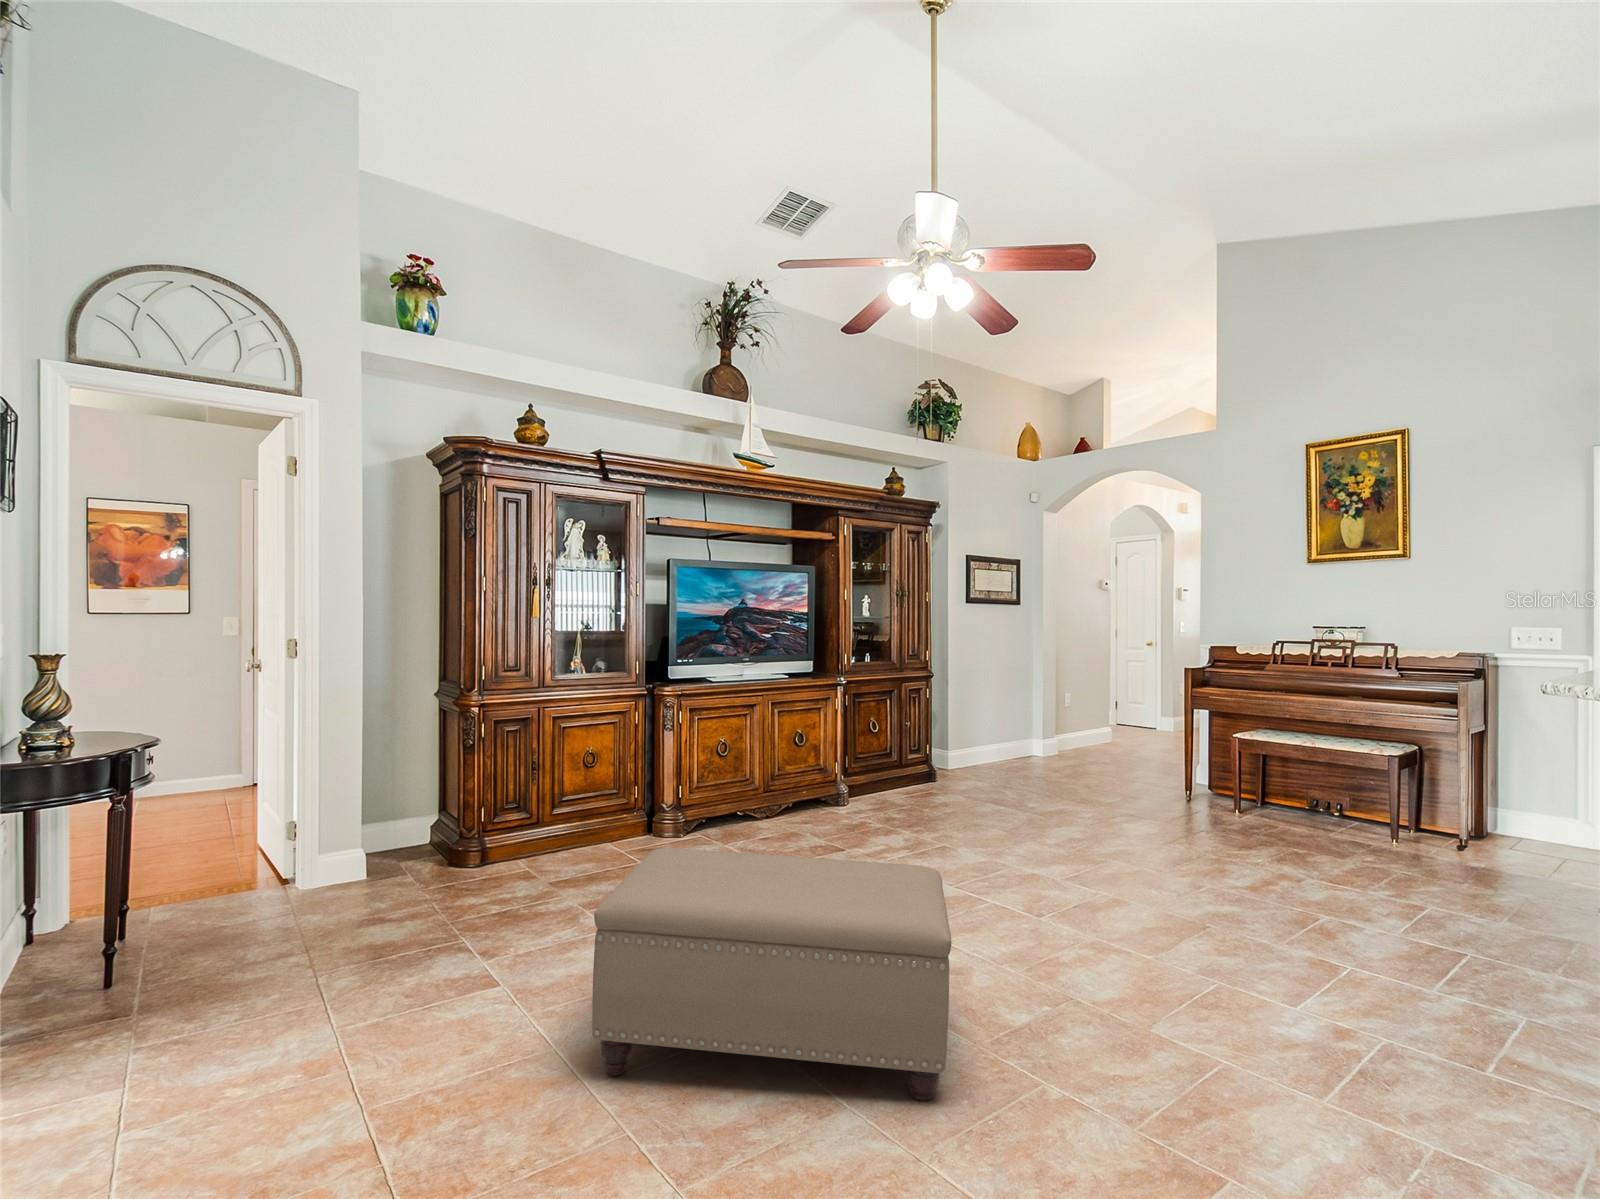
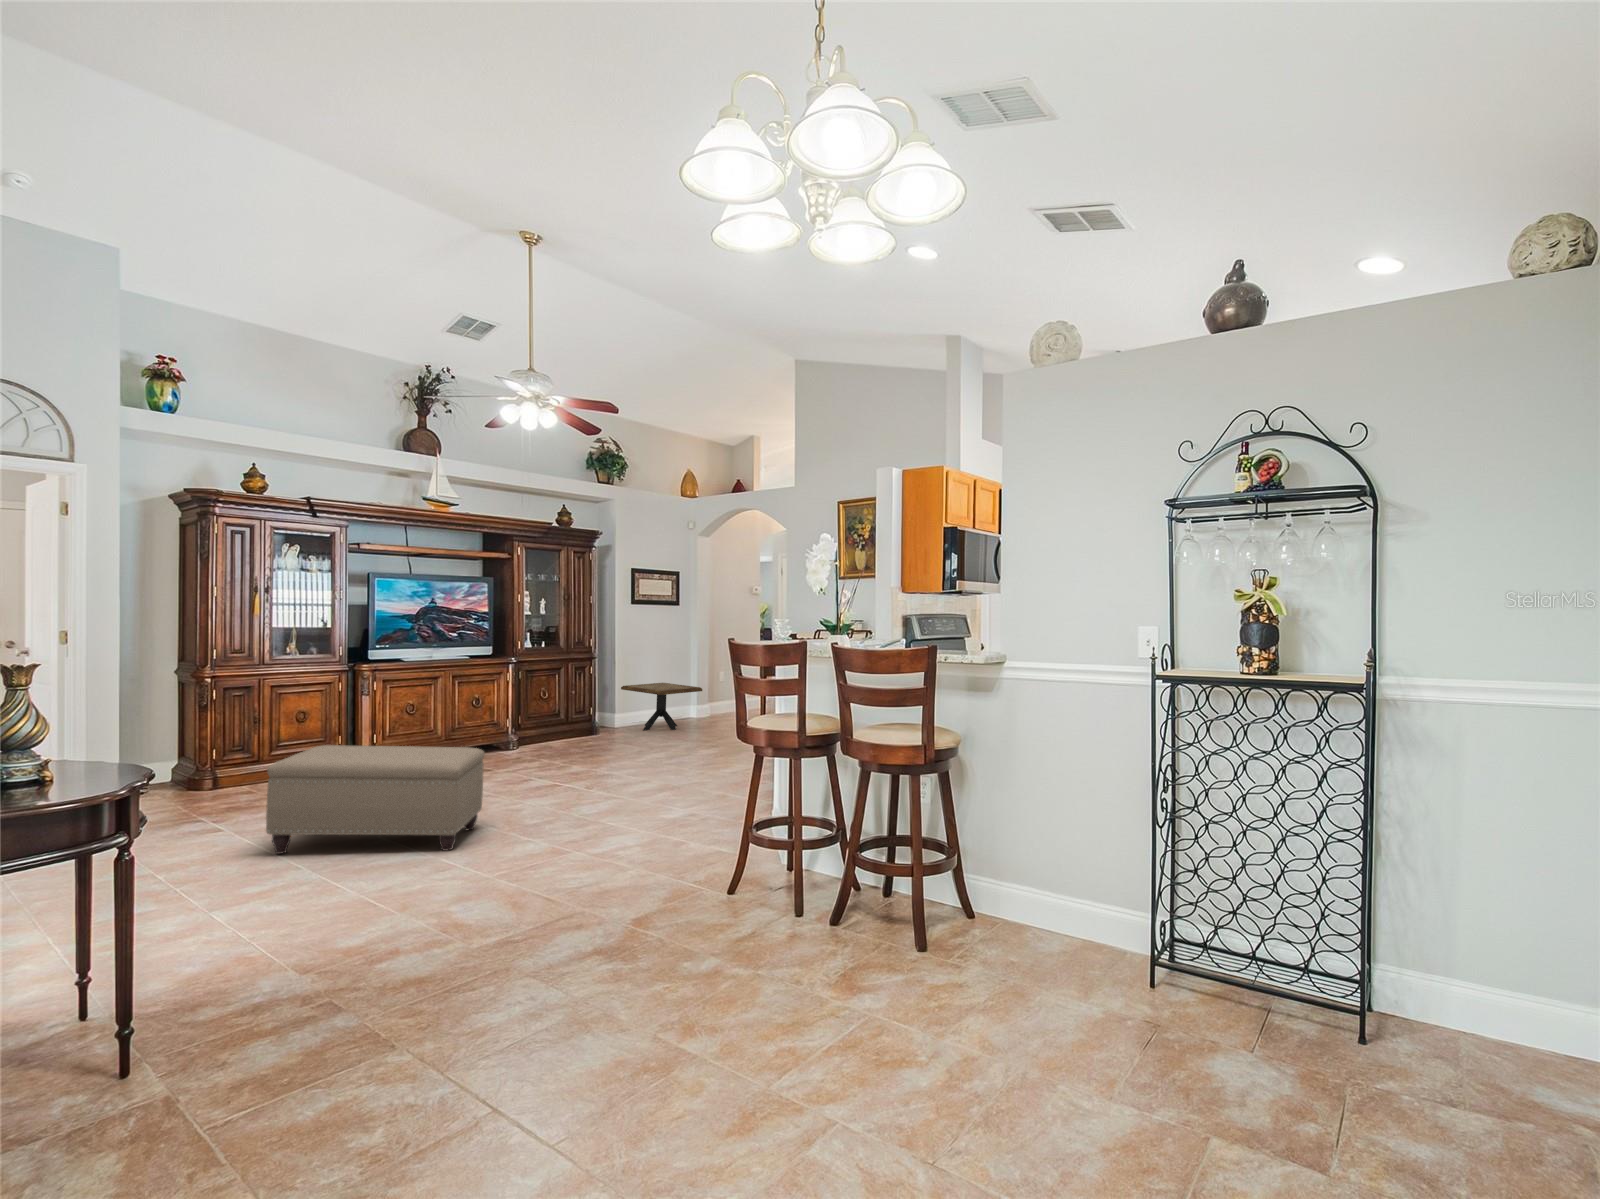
side table: none [956,708,1068,778] -> present [621,683,702,731]

